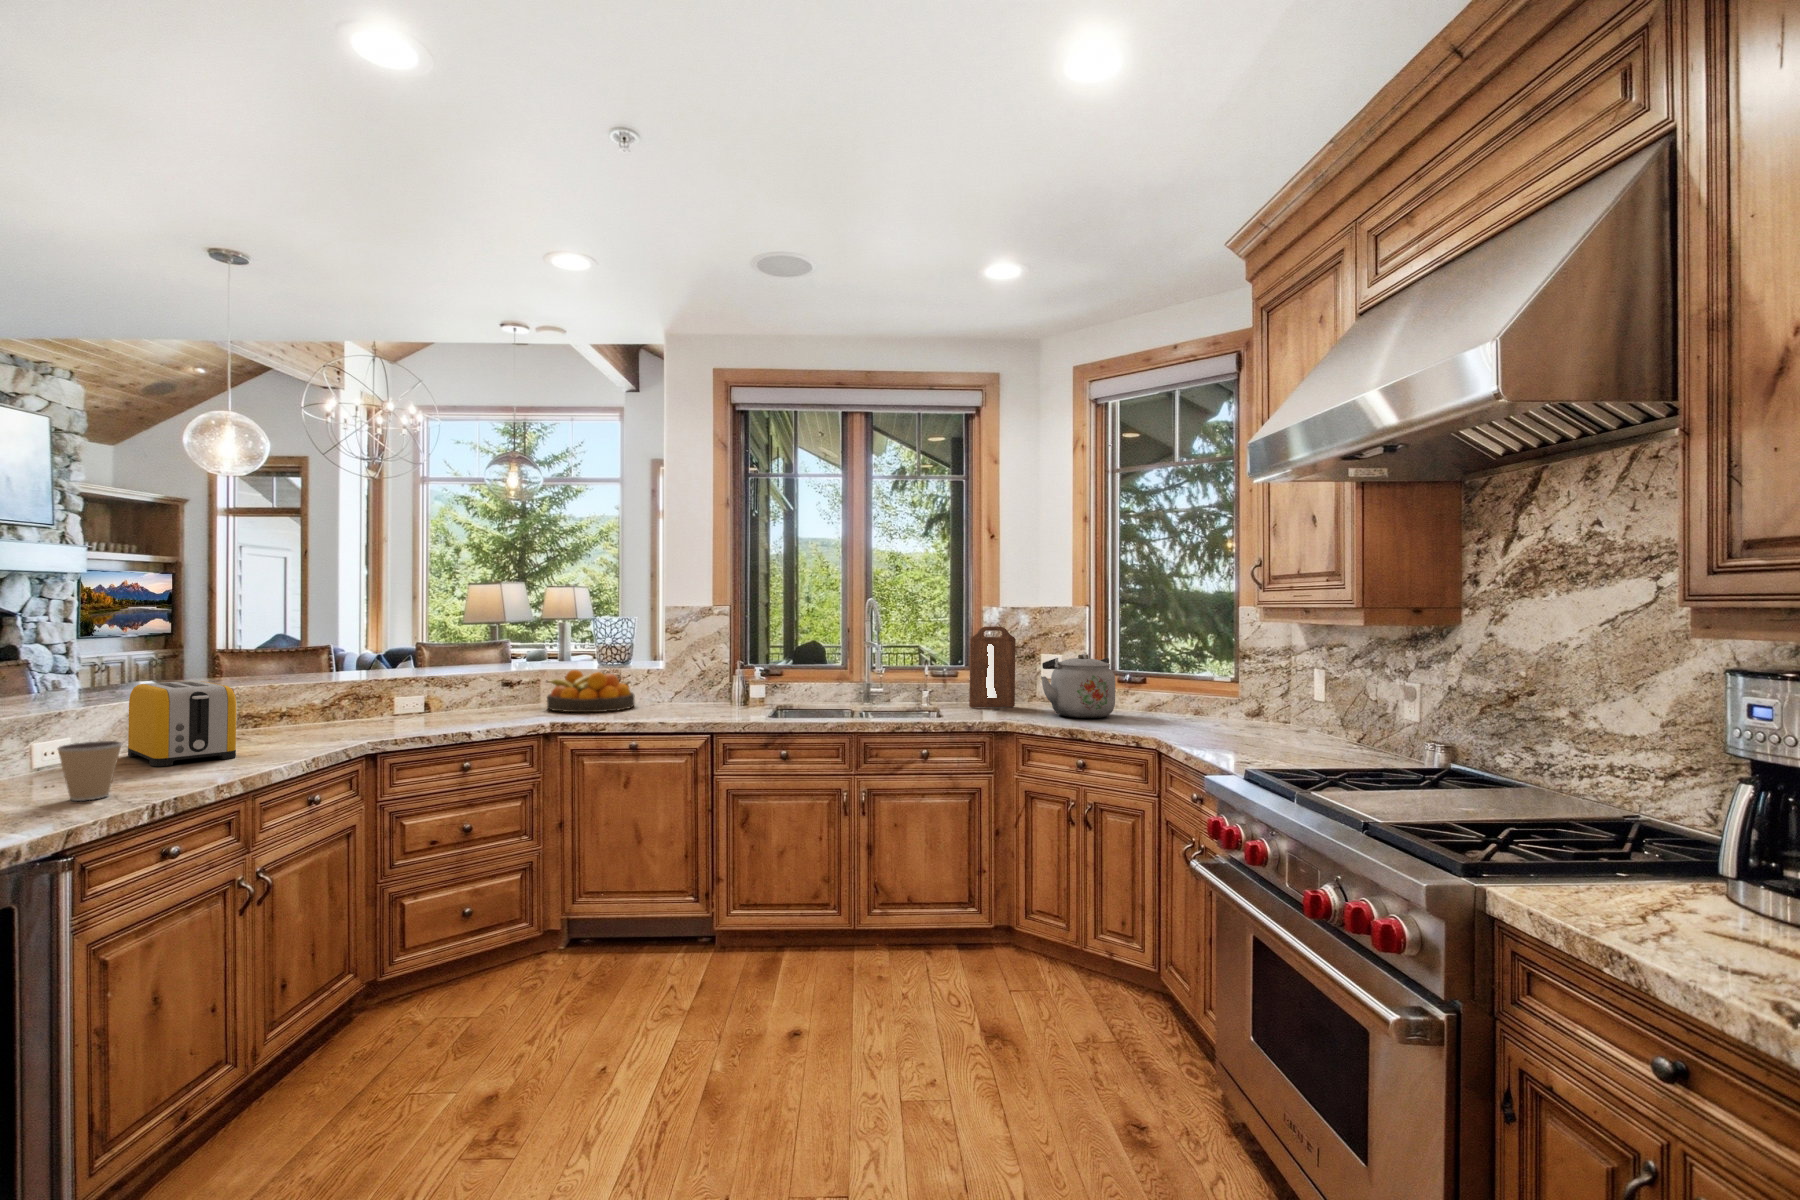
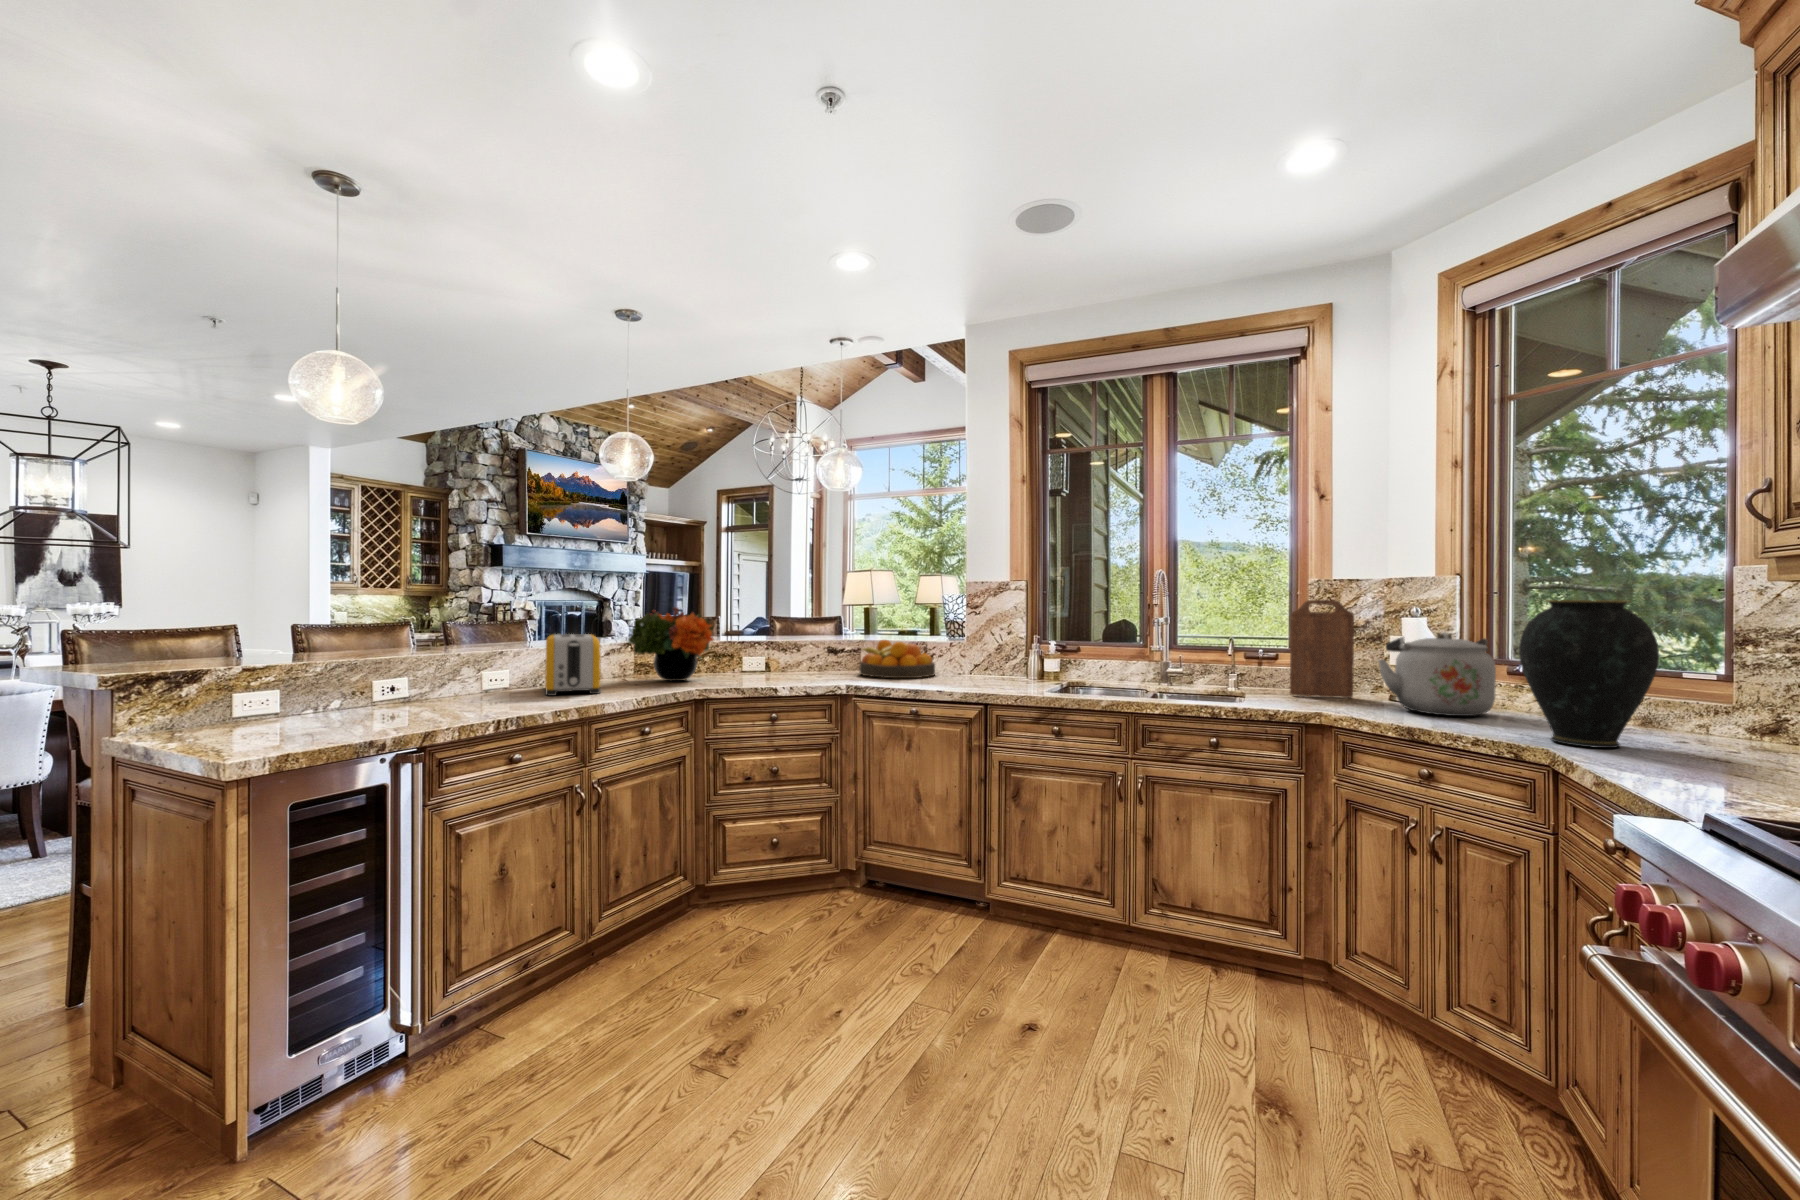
vase: none [1141,633,1217,736] -> present [1519,600,1659,748]
flower arrangement: none [247,641,376,734] -> present [628,607,714,681]
coffee cup: present [58,741,122,801] -> none [457,671,498,713]

